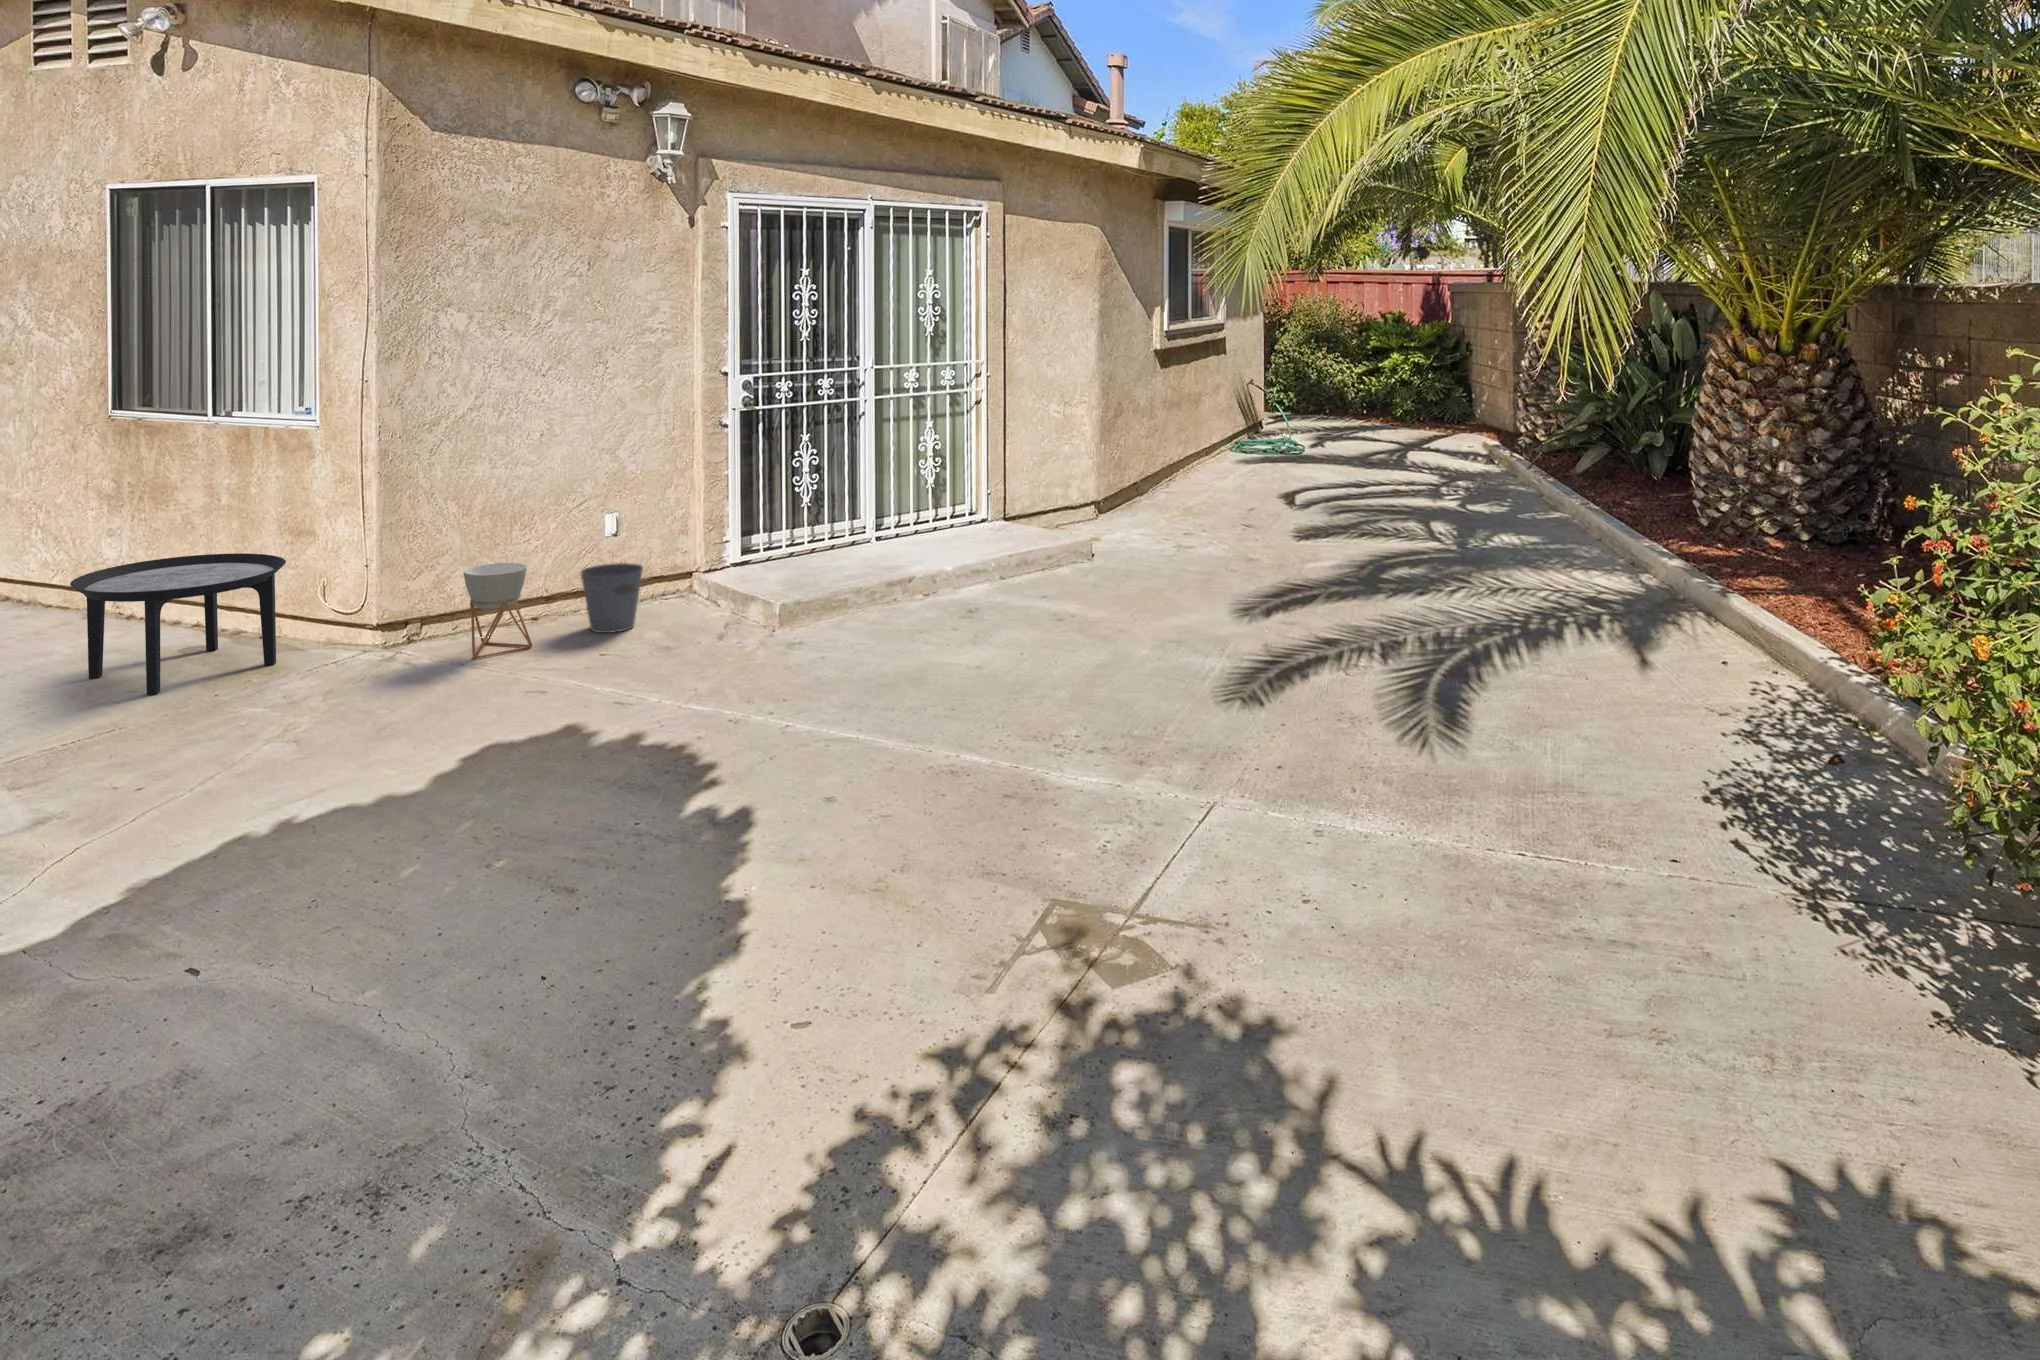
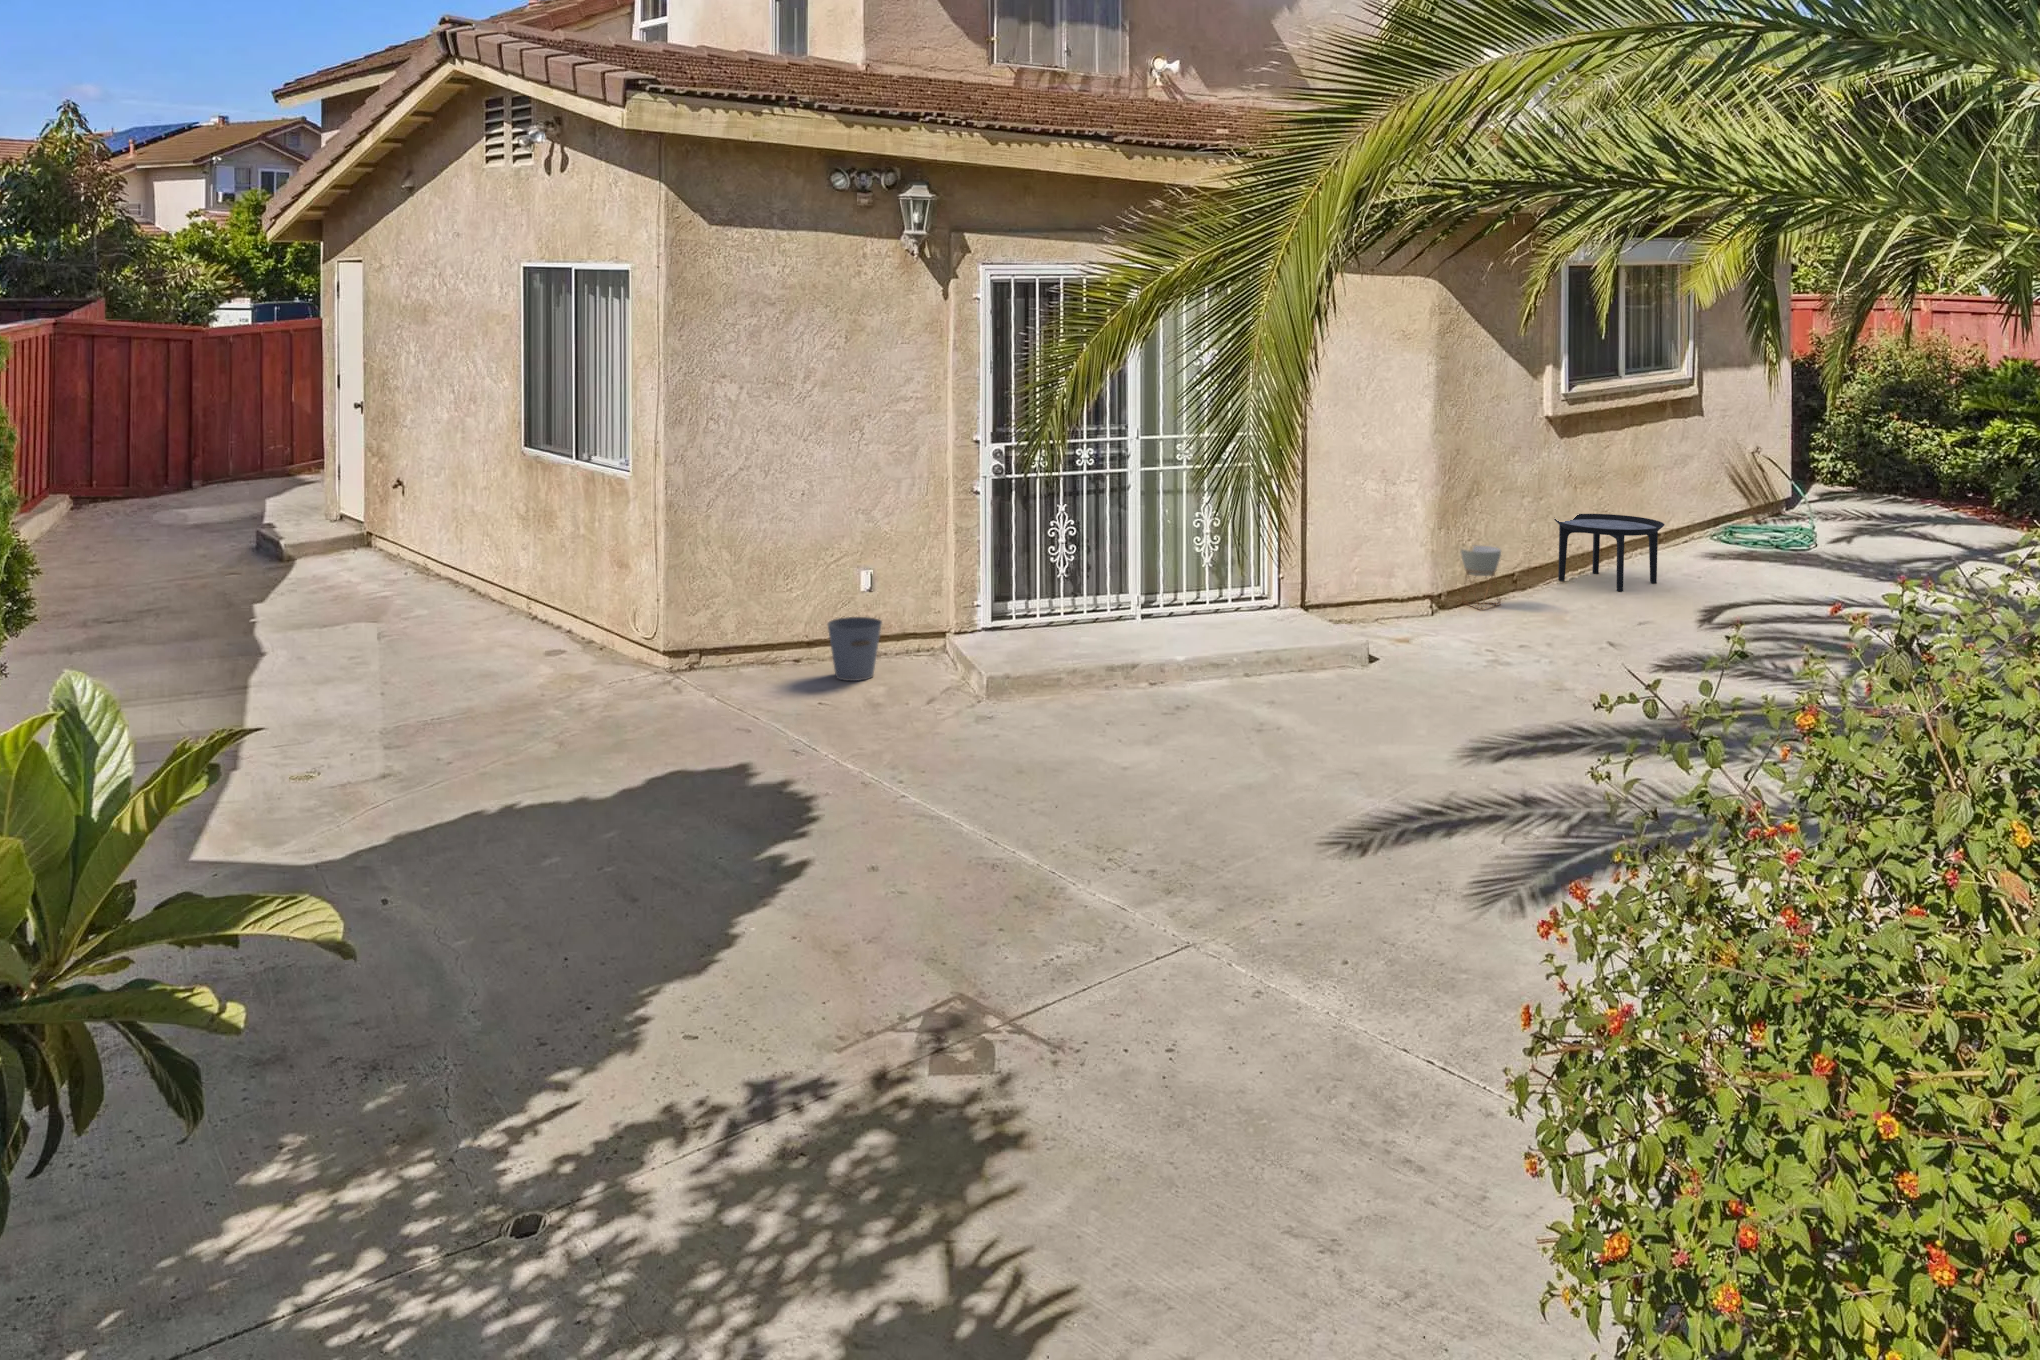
round table: present [70,553,286,695] -> present [1554,514,1665,591]
planter: present [464,563,532,659] -> present [1461,546,1501,610]

